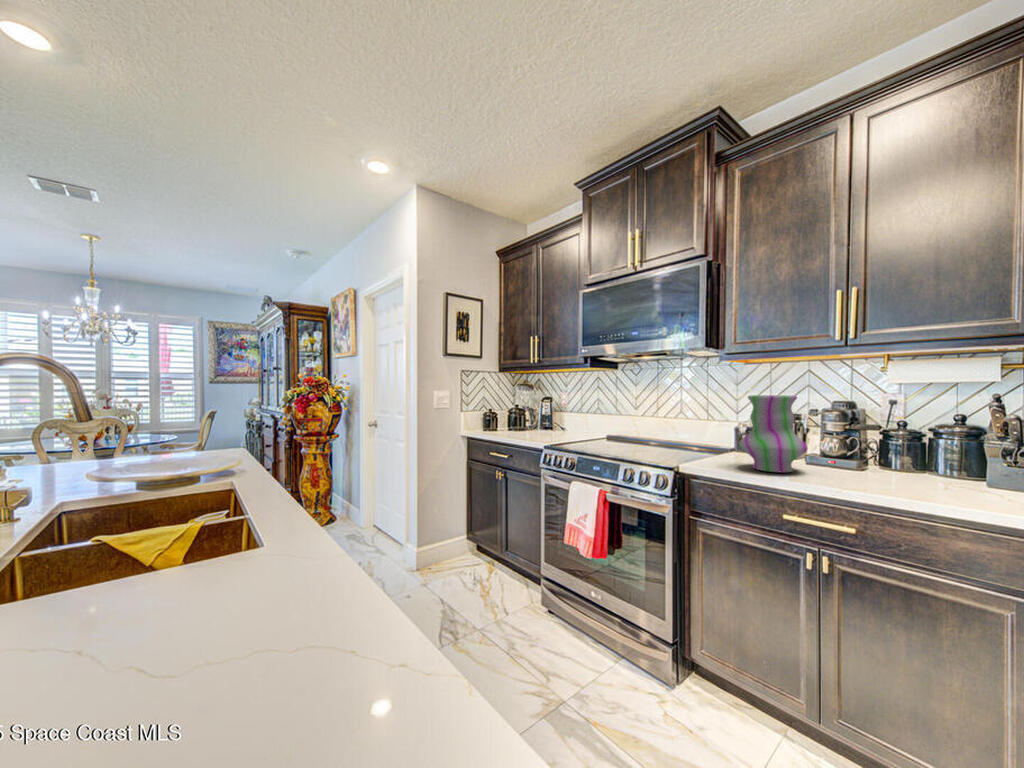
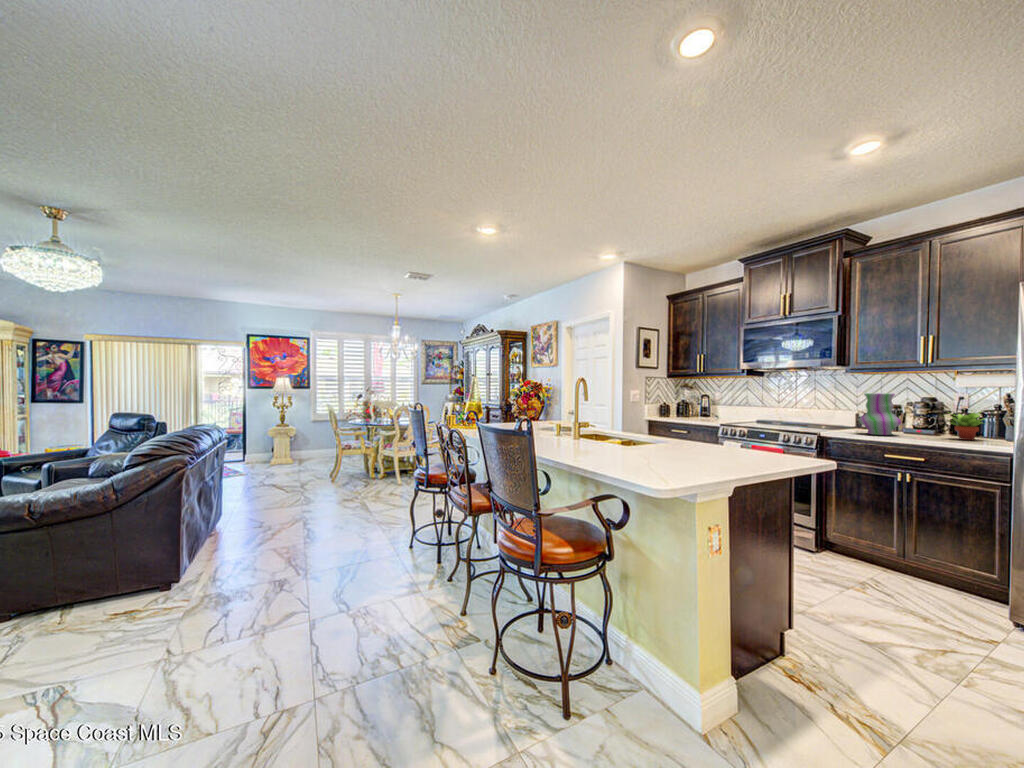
succulent plant: none [880,428,962,486] -> present [951,412,981,440]

